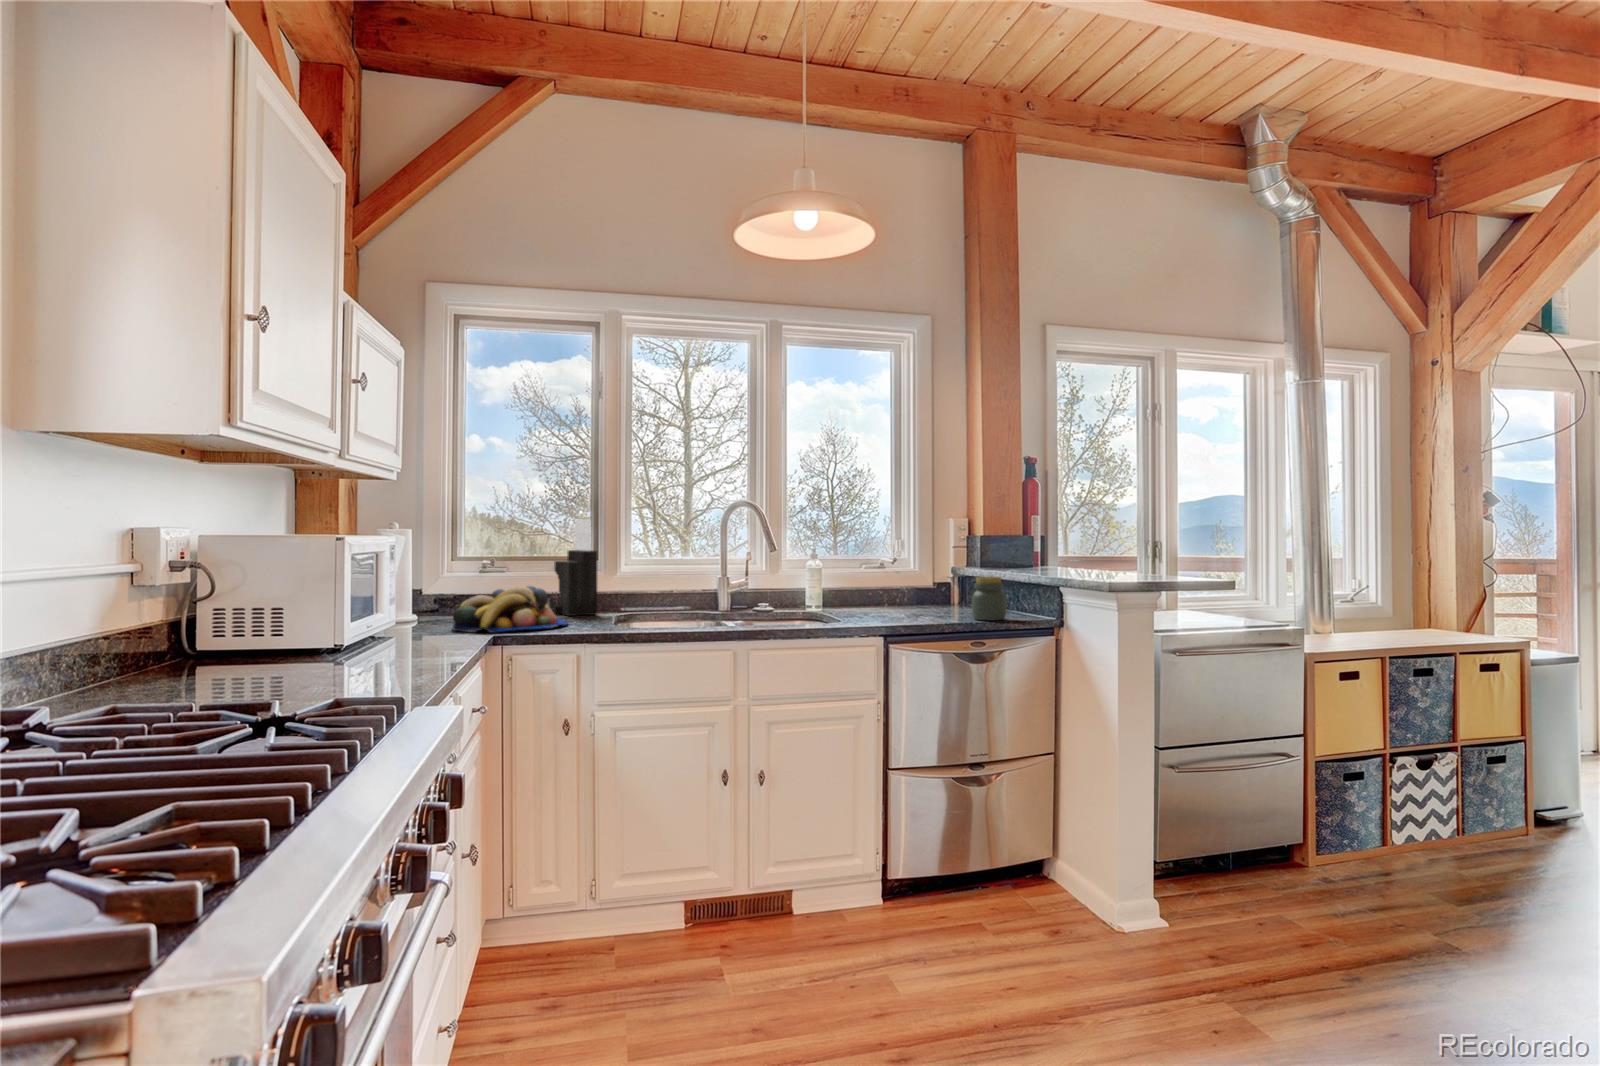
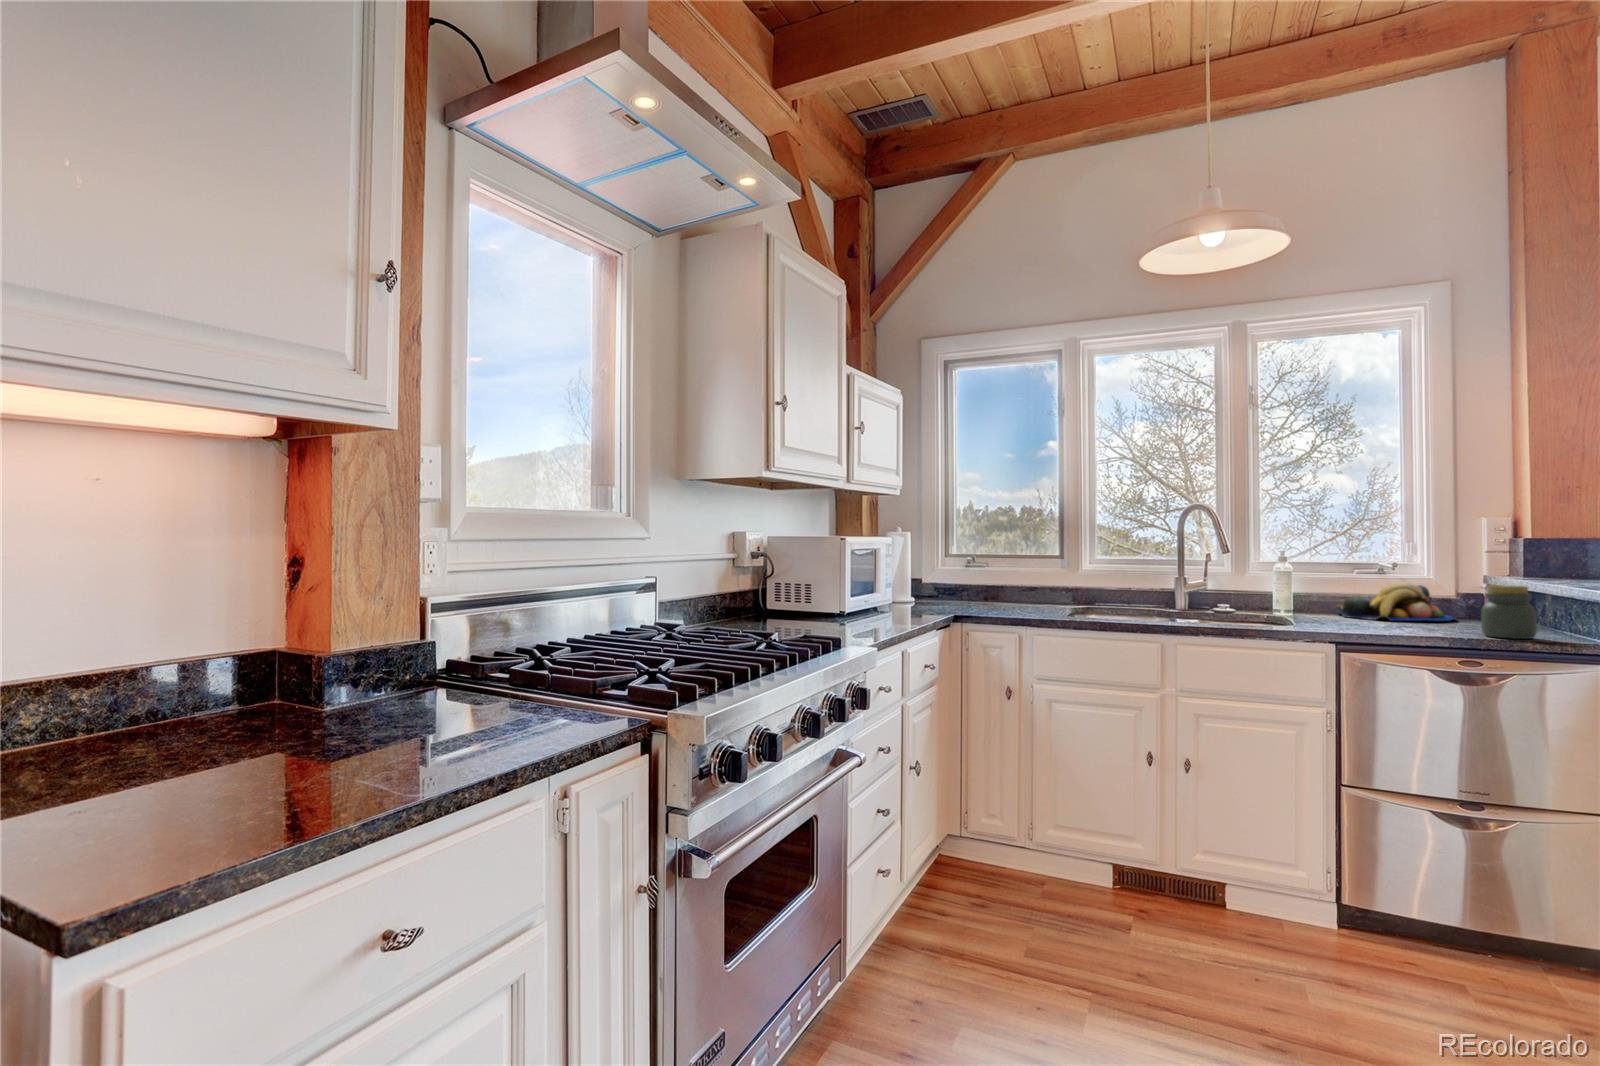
knife block: present [554,519,597,616] -> none [1020,523,1054,605]
fruit bowl: present [452,586,568,632] -> present [1337,583,1456,621]

